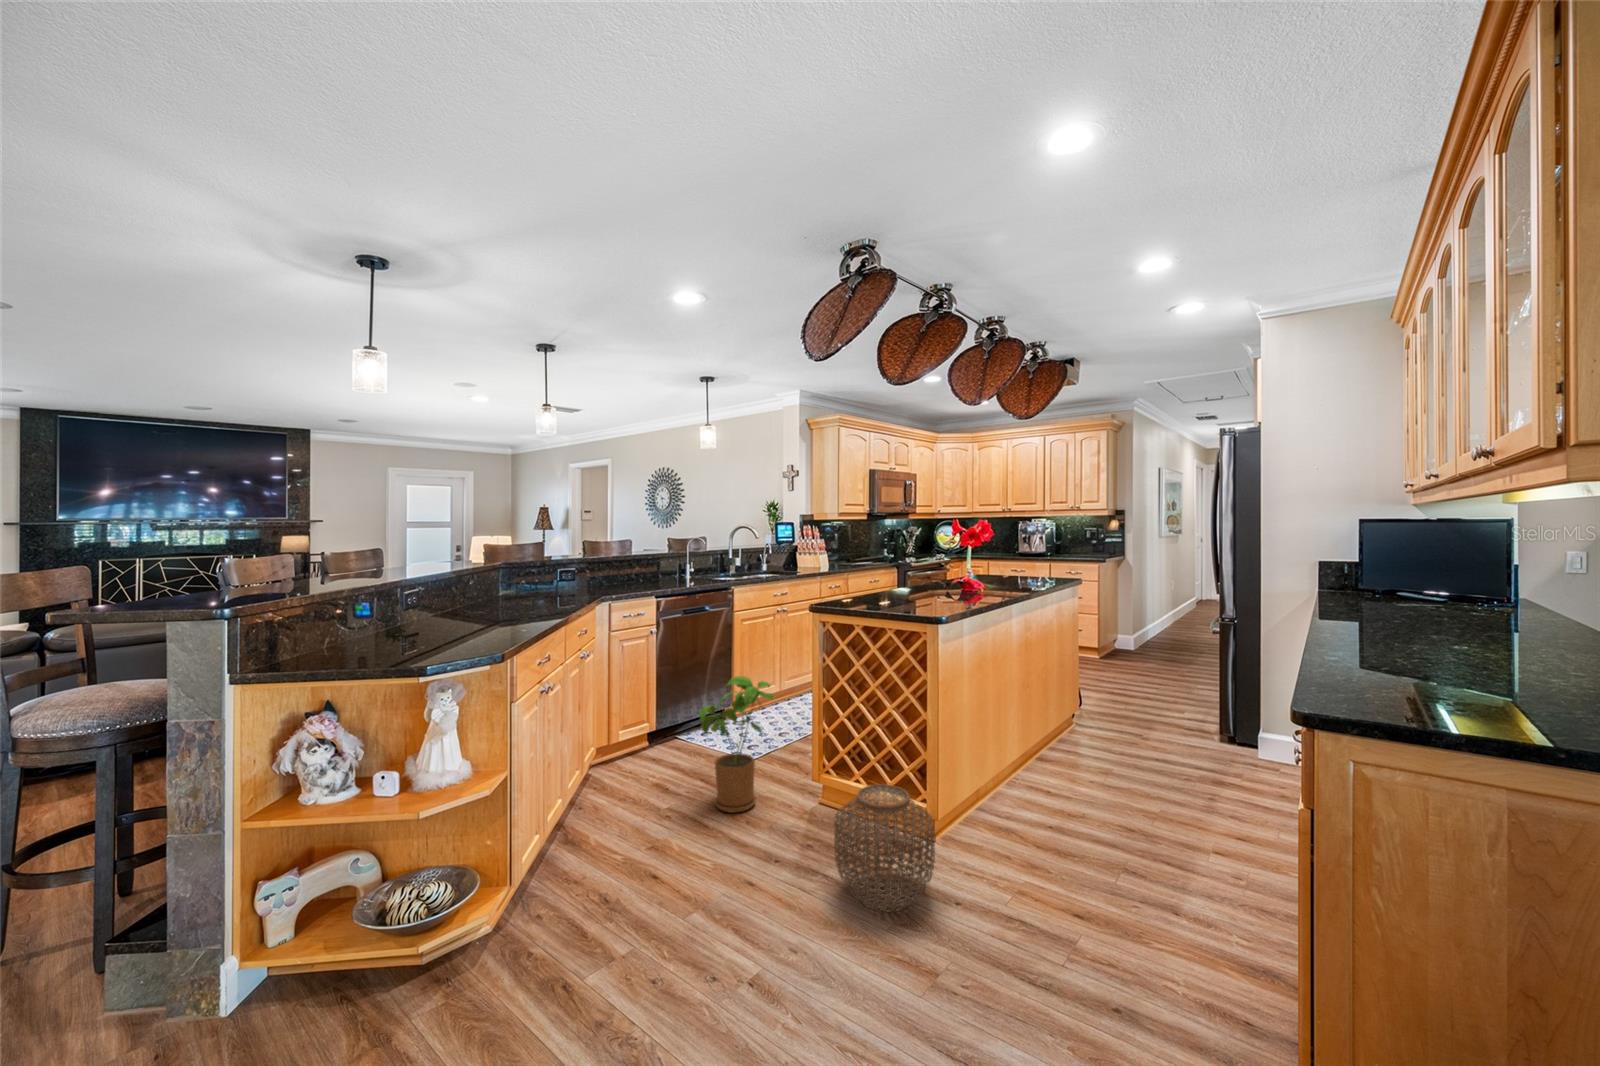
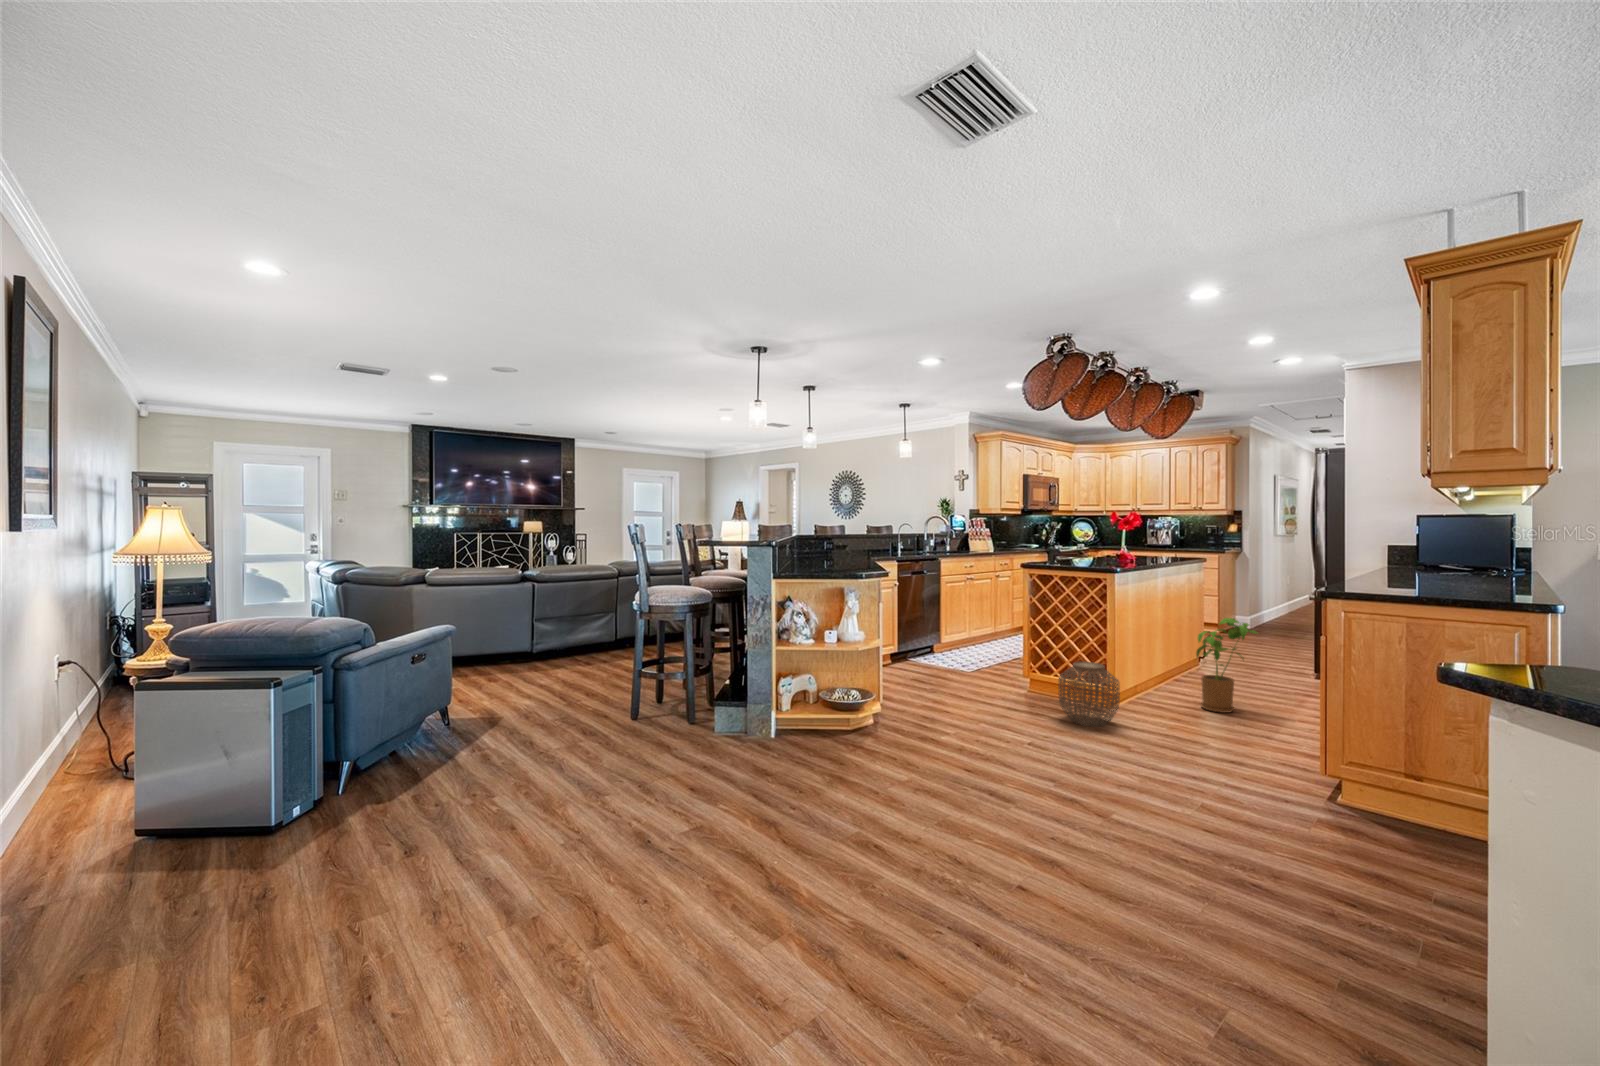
house plant: present [699,676,775,813] -> present [1196,618,1257,713]

